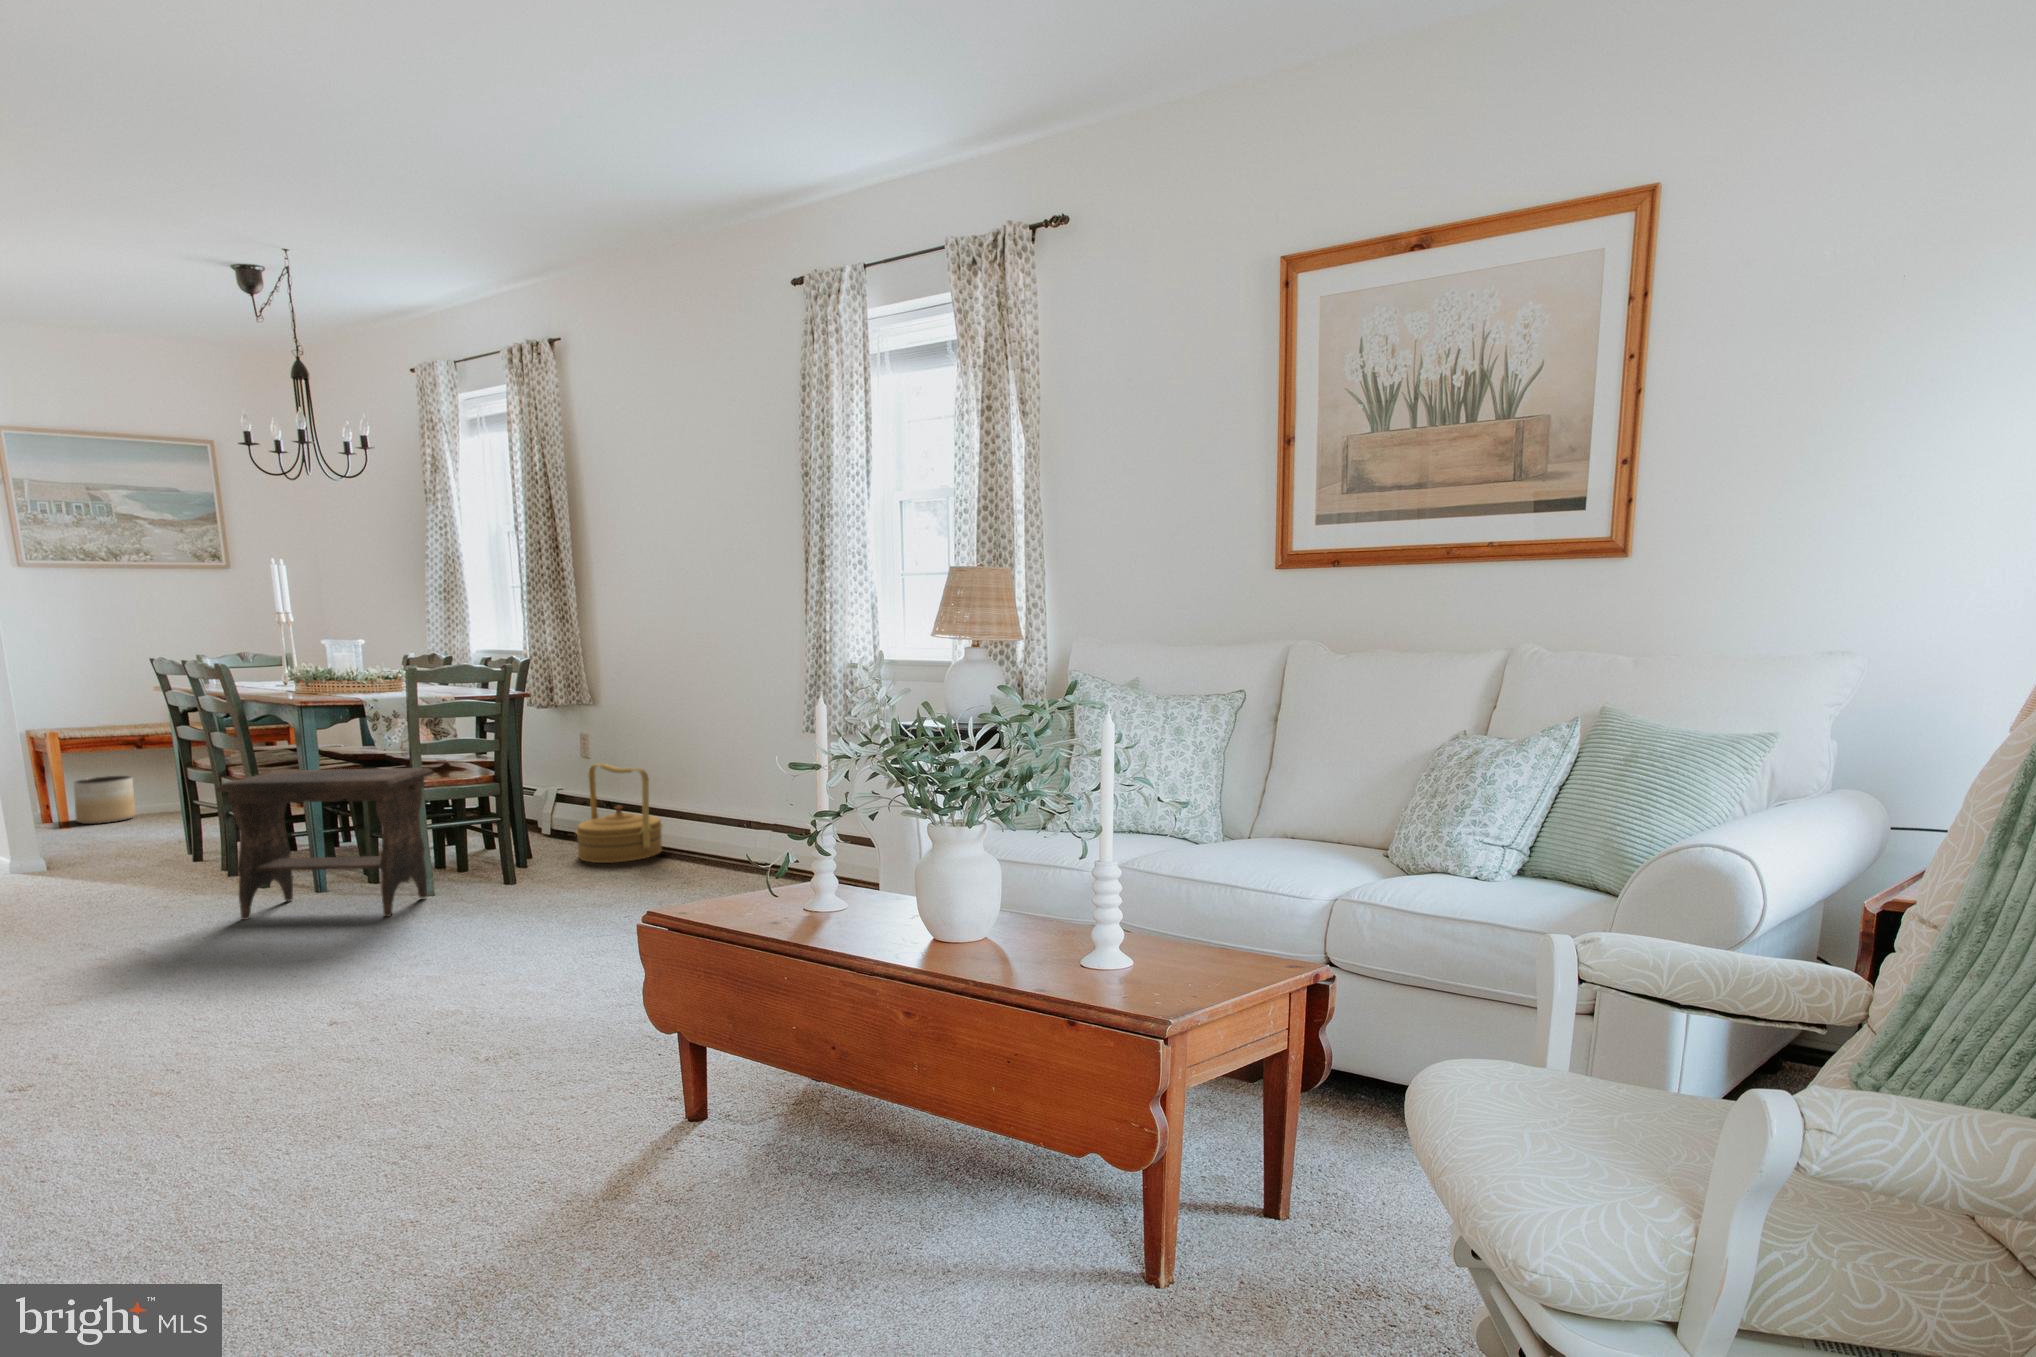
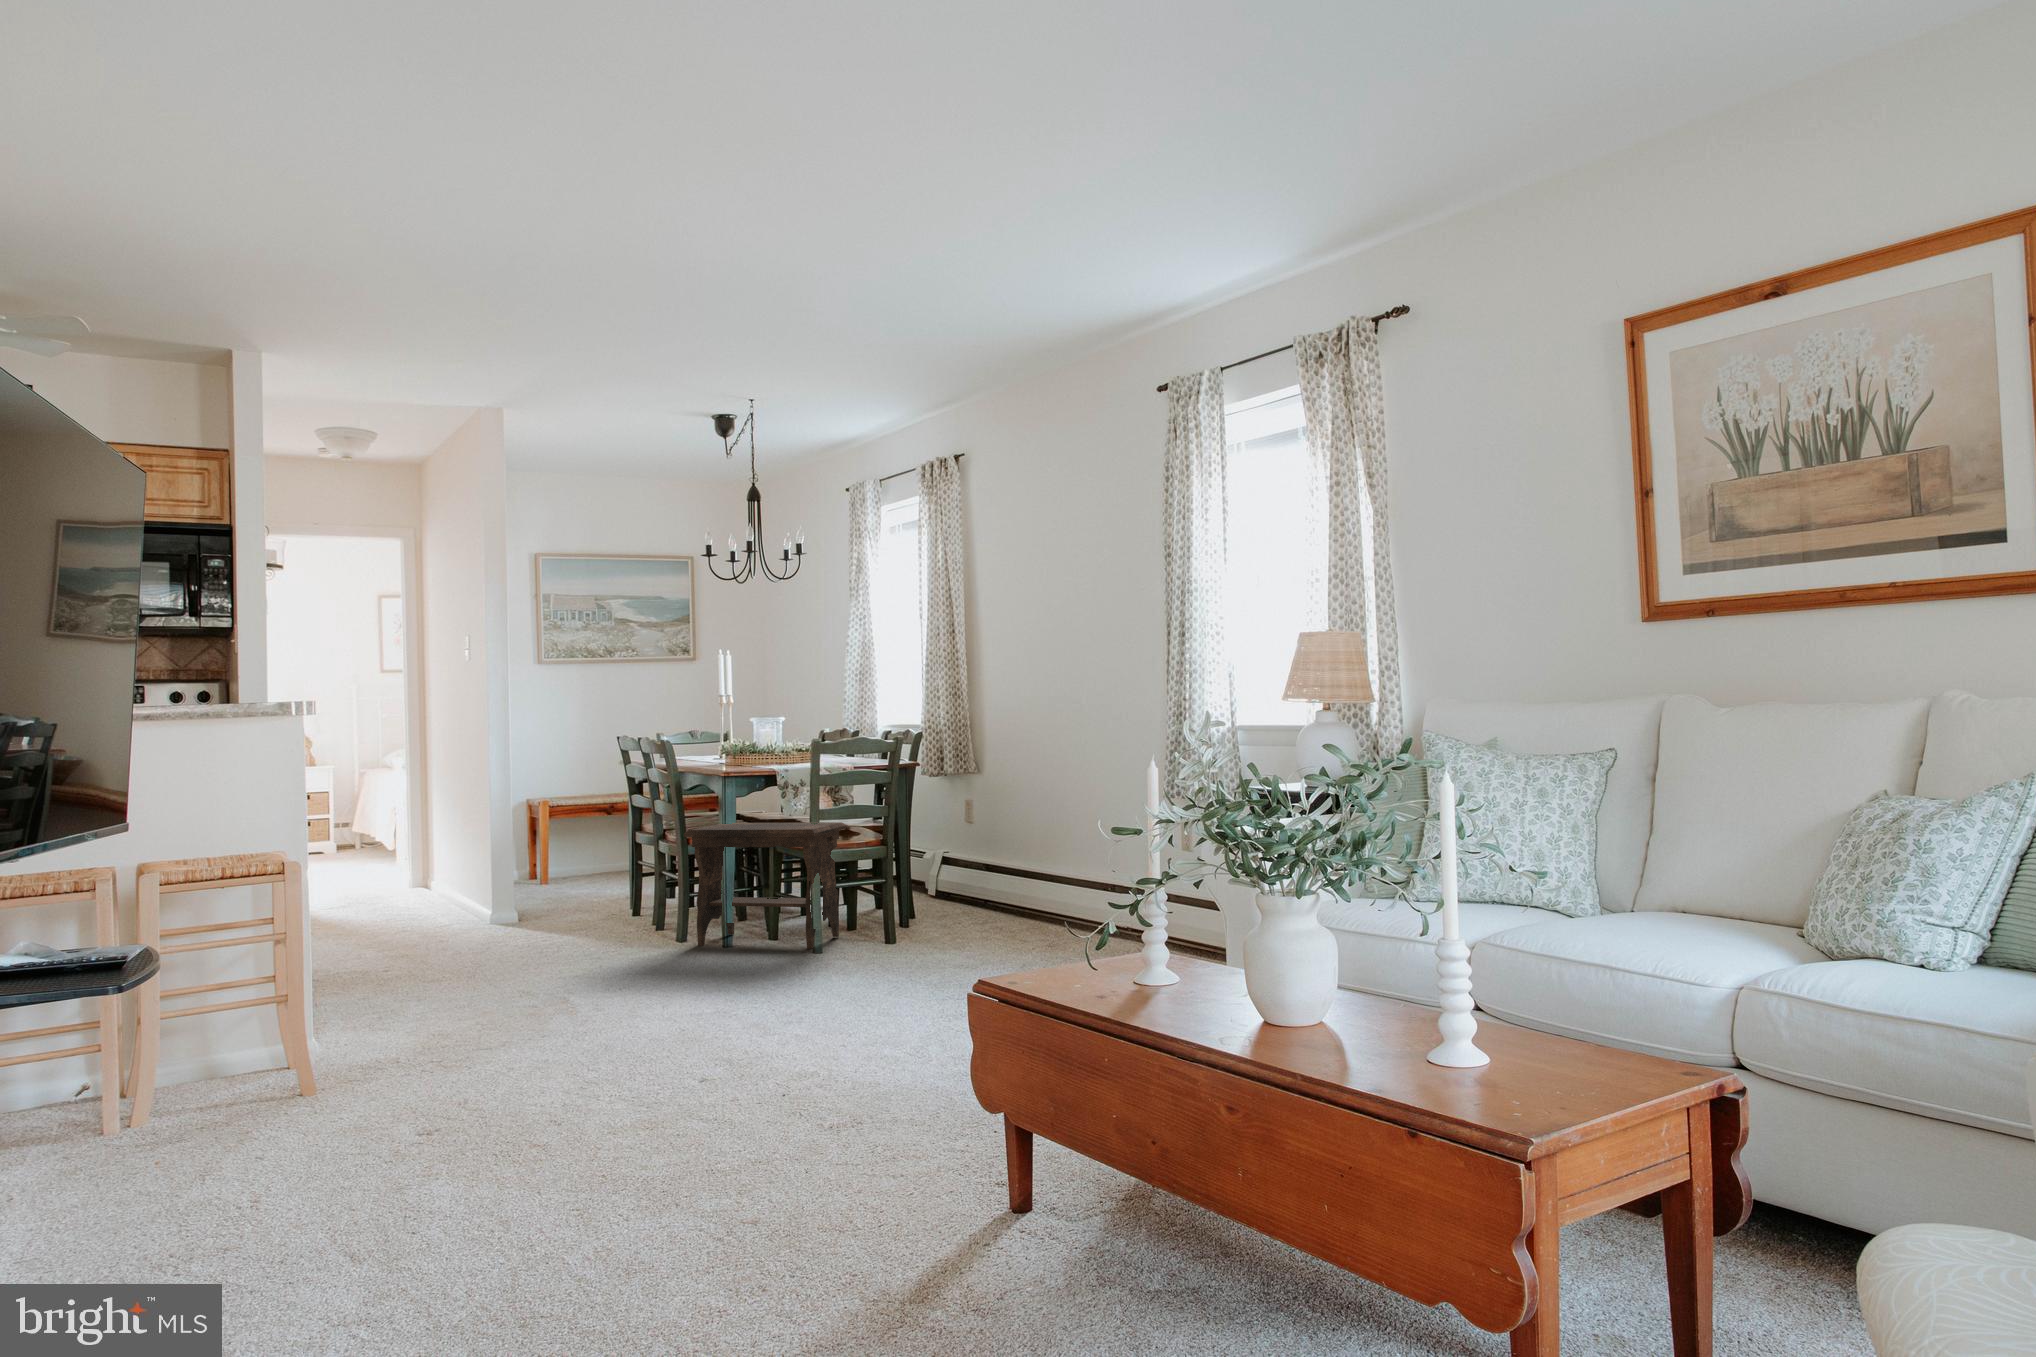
woven basket: present [576,763,663,863] -> none [957,829,1033,918]
planter: present [74,776,136,824] -> none [561,840,603,878]

